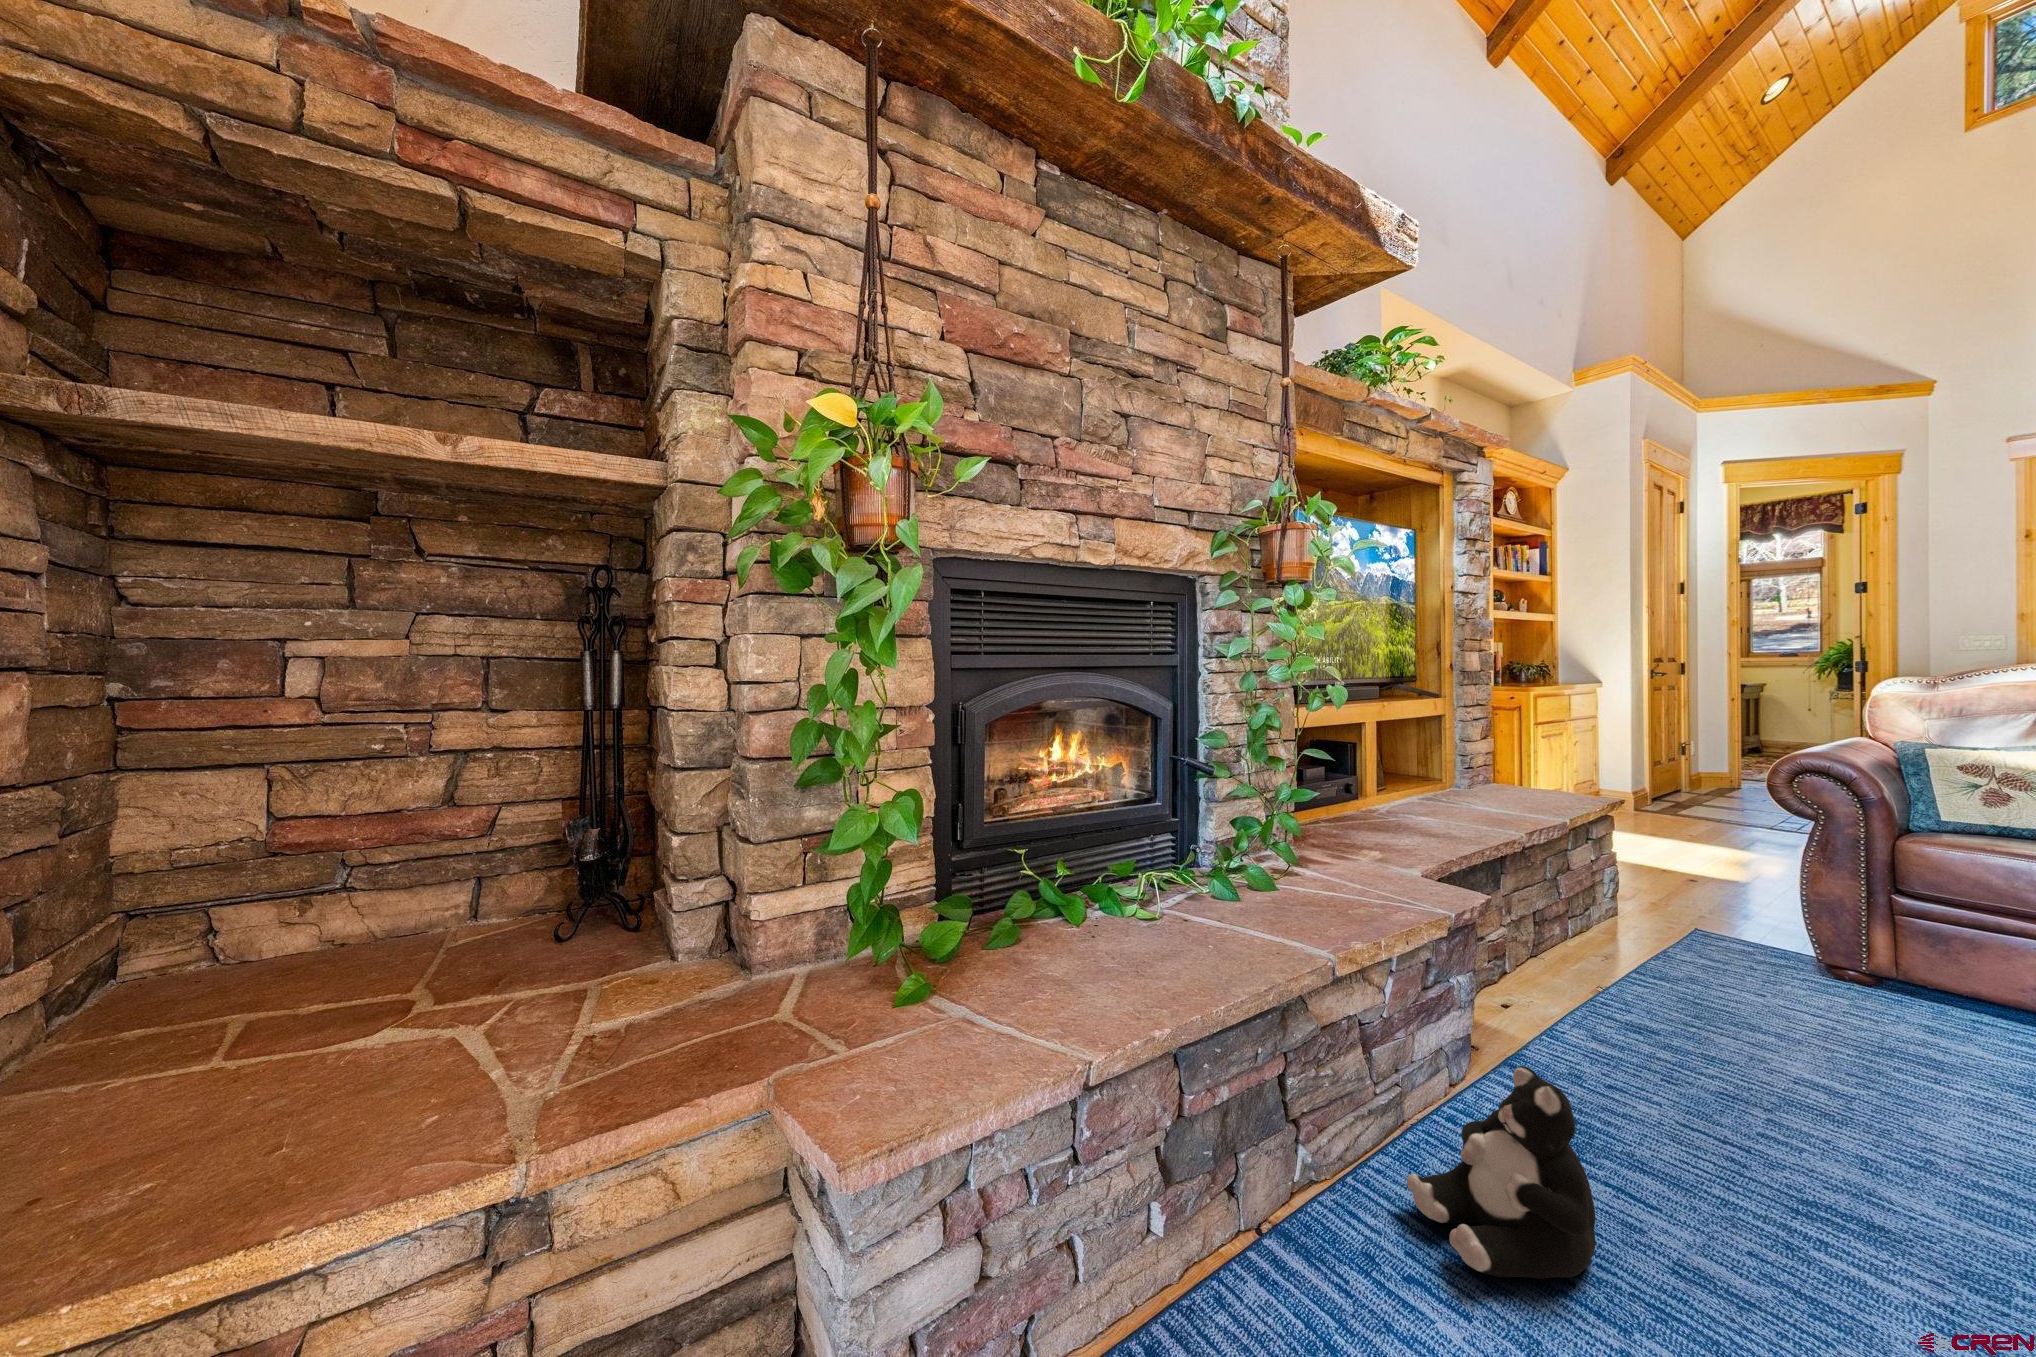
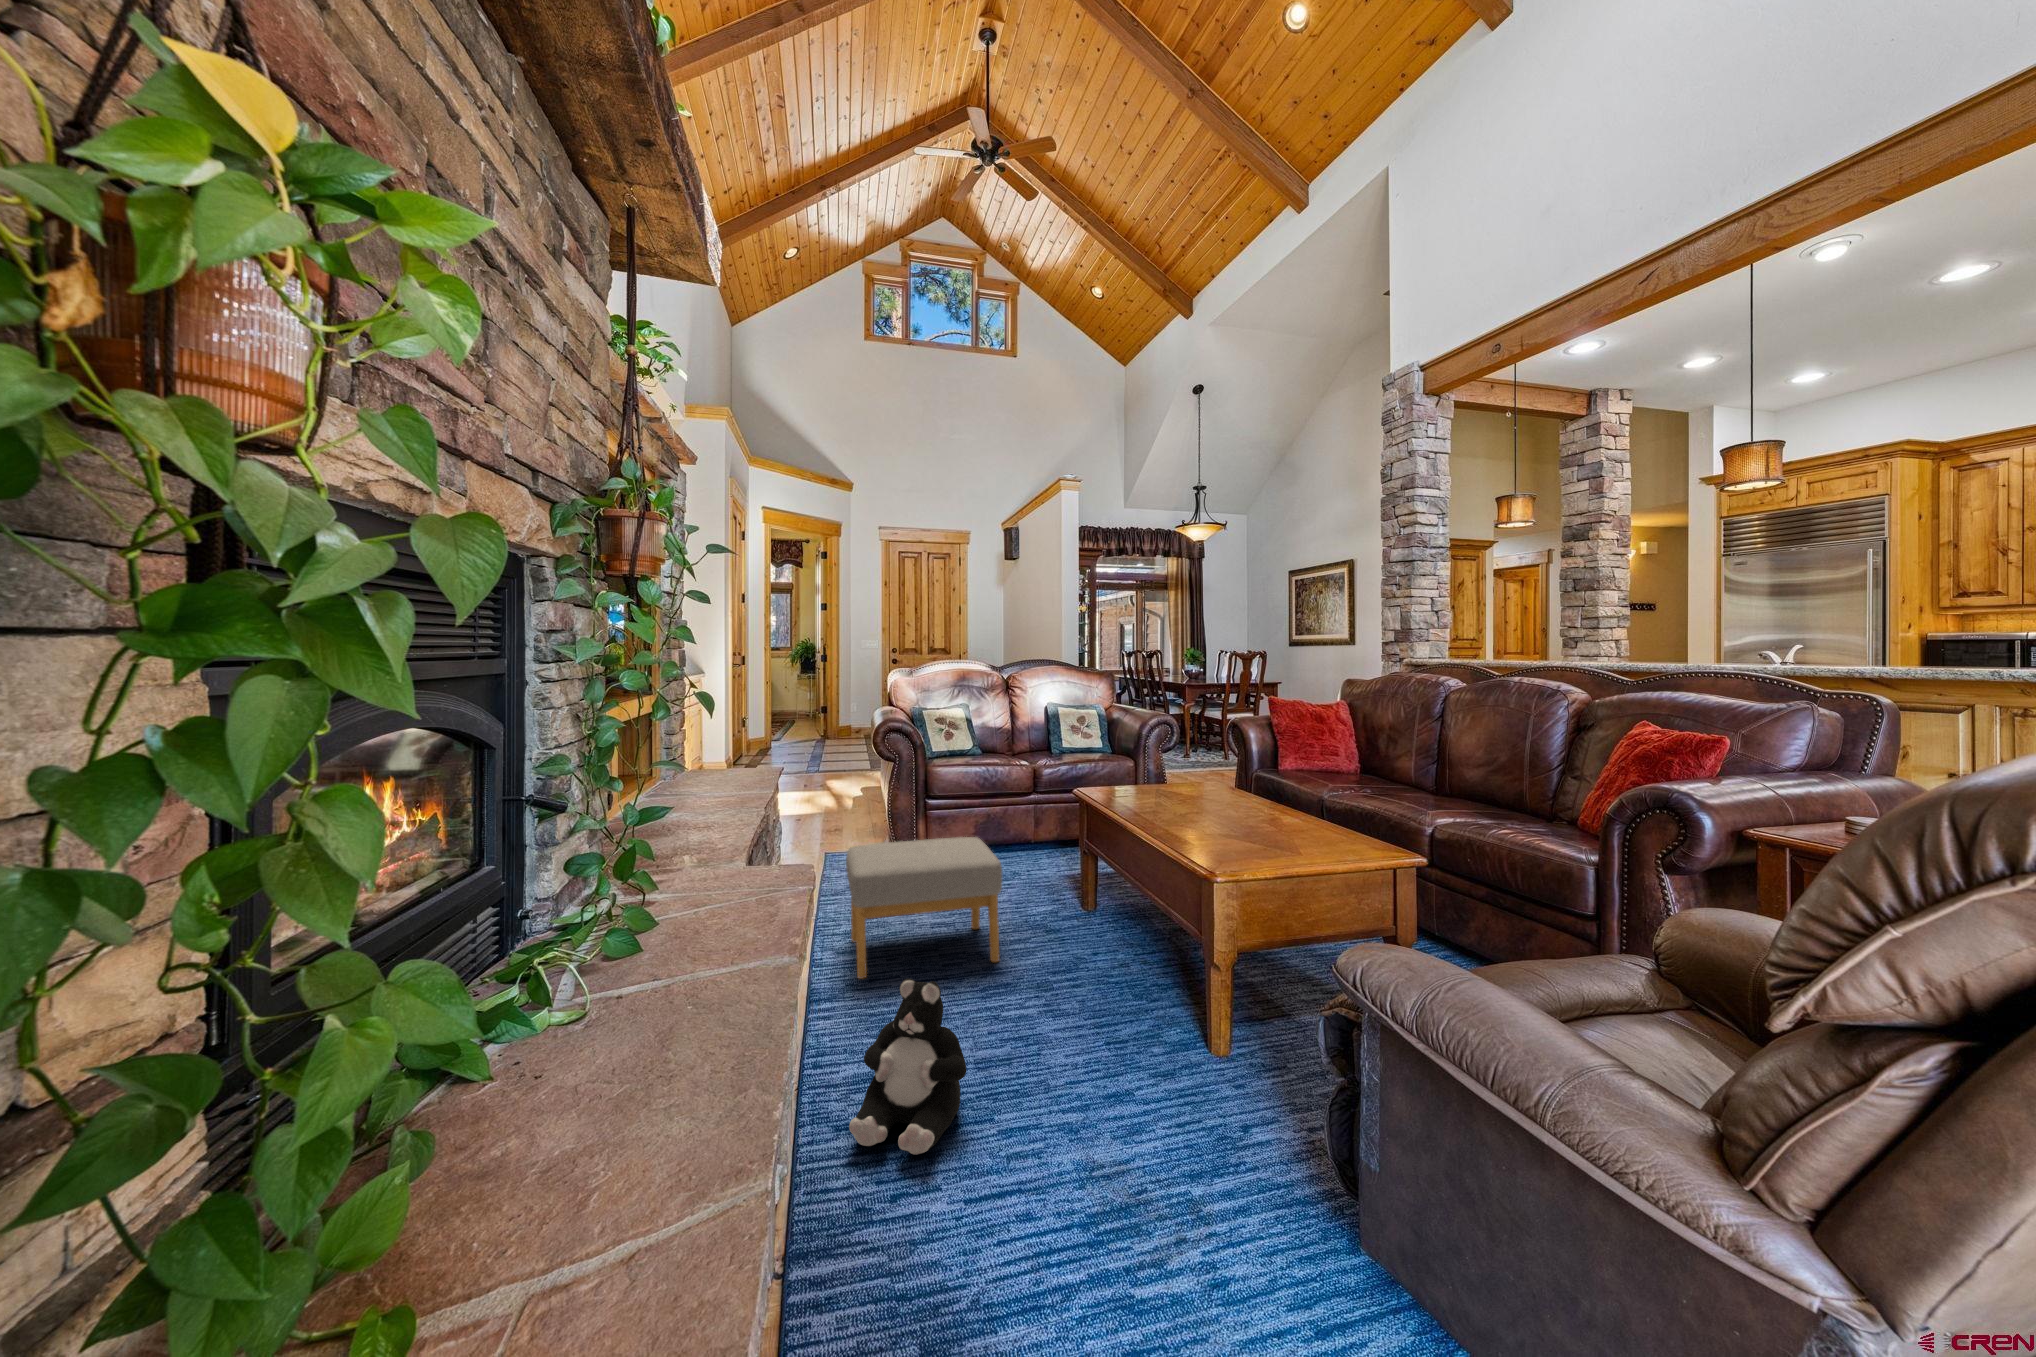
footstool: none [1591,918,1916,1191] -> present [846,837,1002,979]

